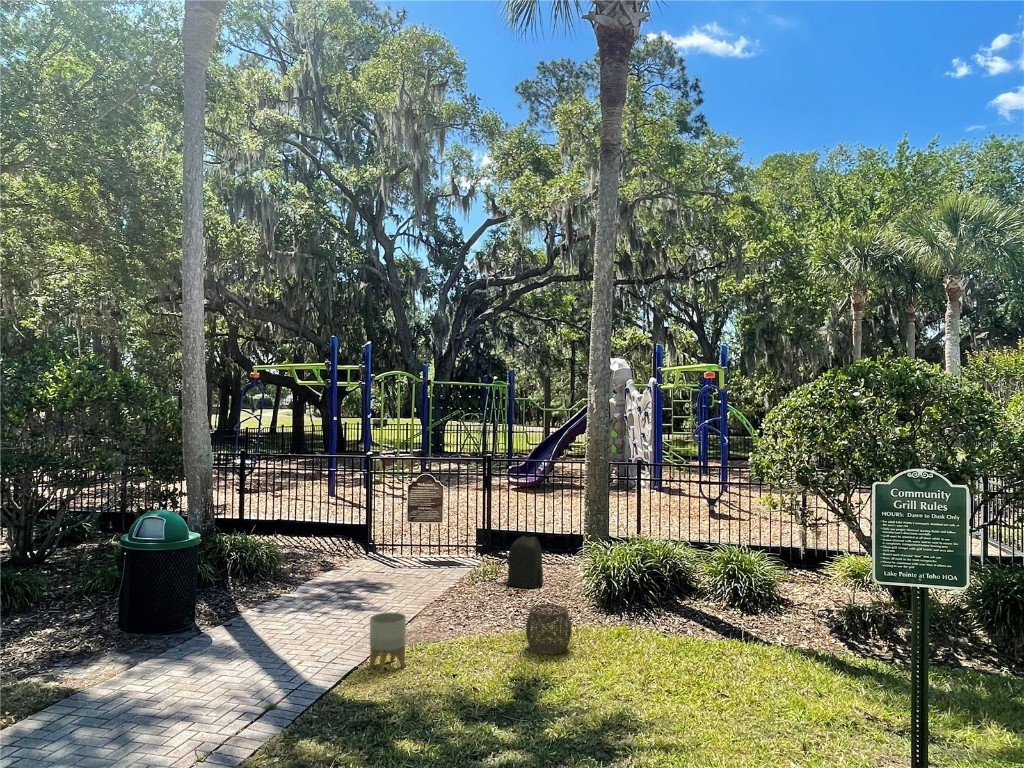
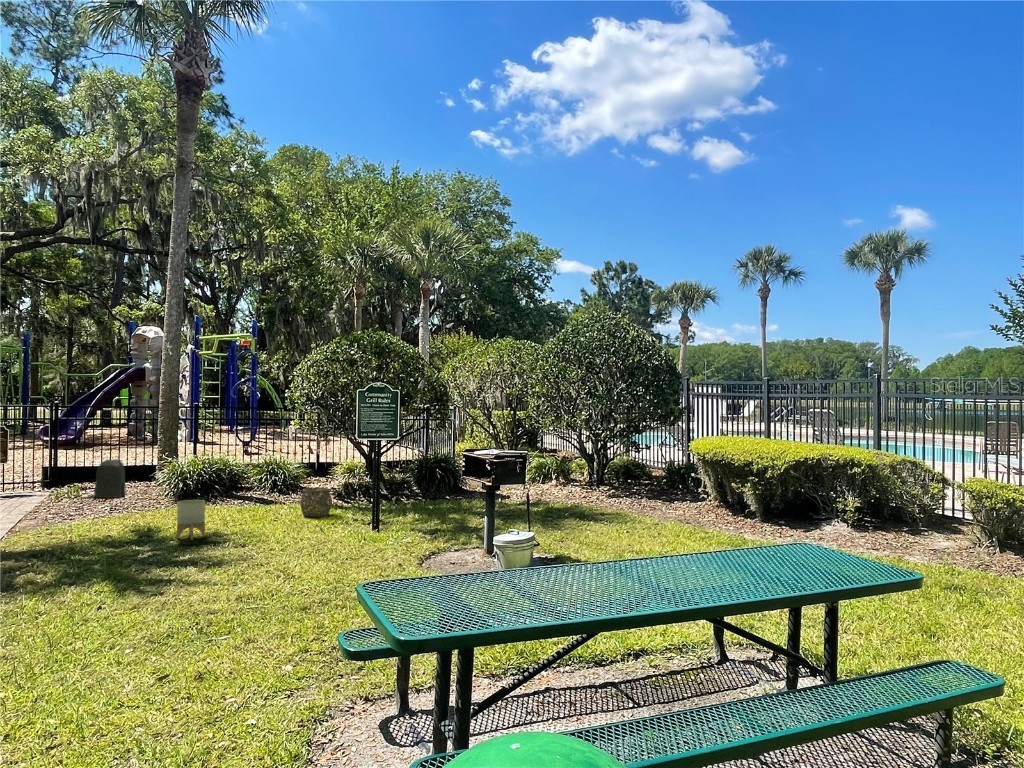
woven basket: present [526,604,572,654] -> present [300,488,332,517]
planter: present [370,612,406,673] -> present [177,500,205,540]

